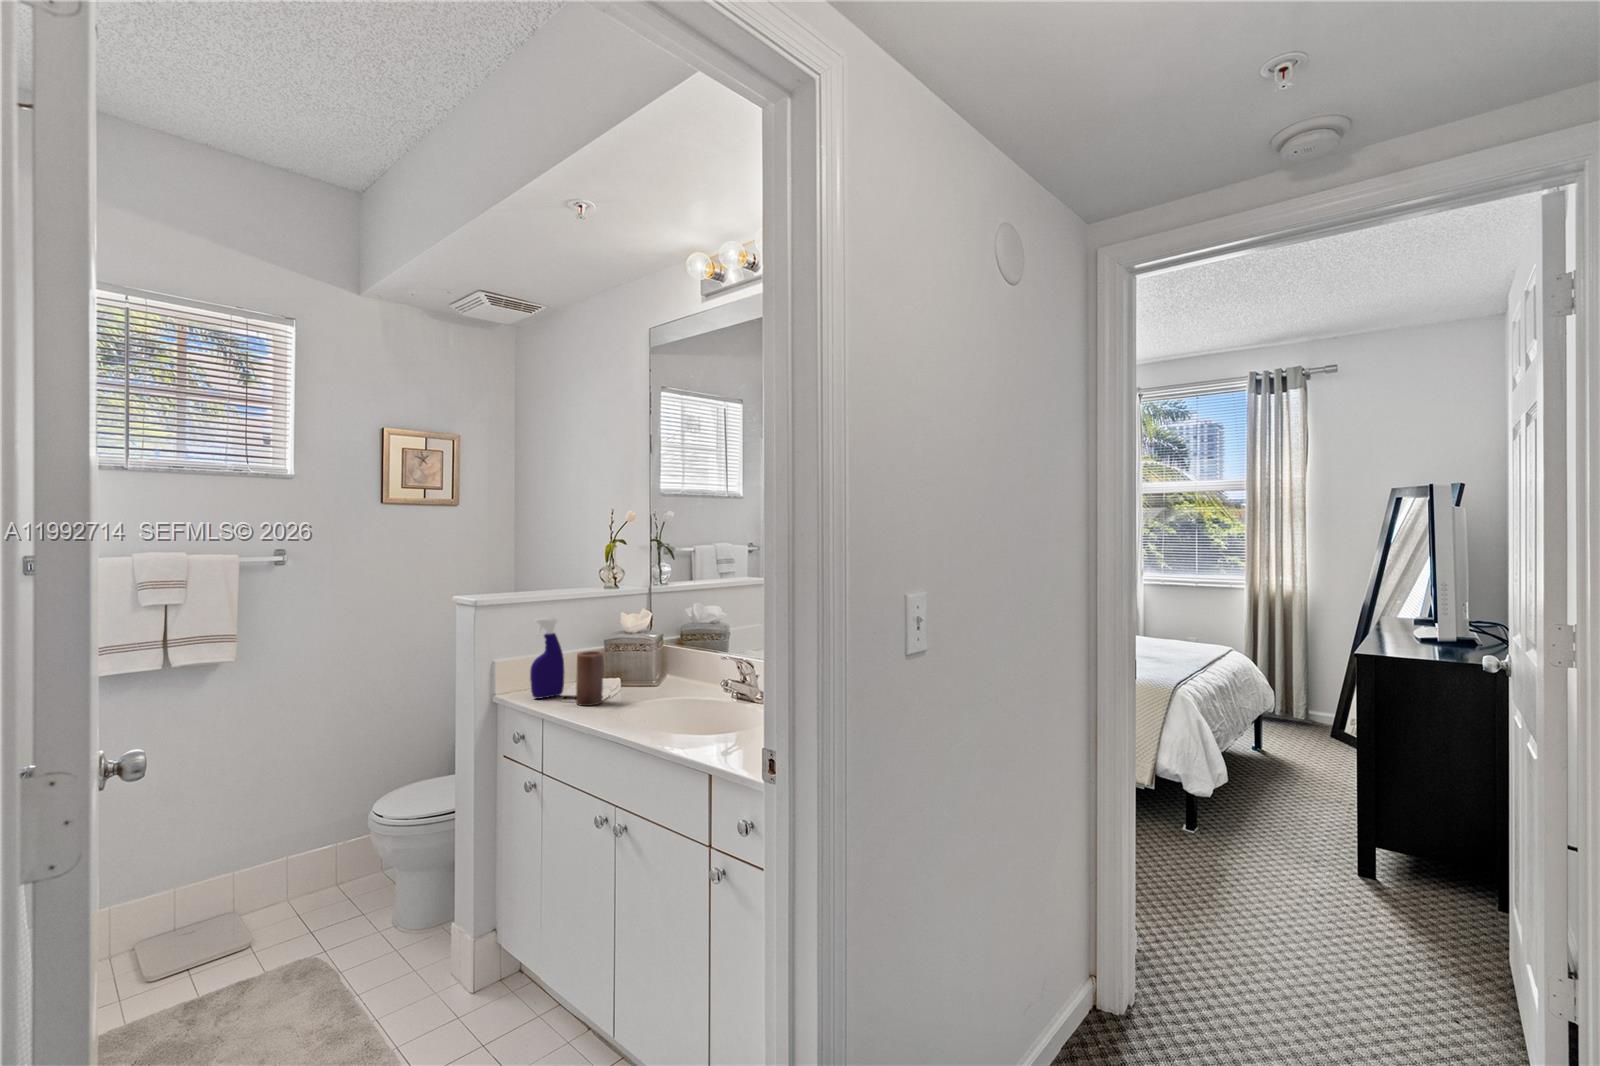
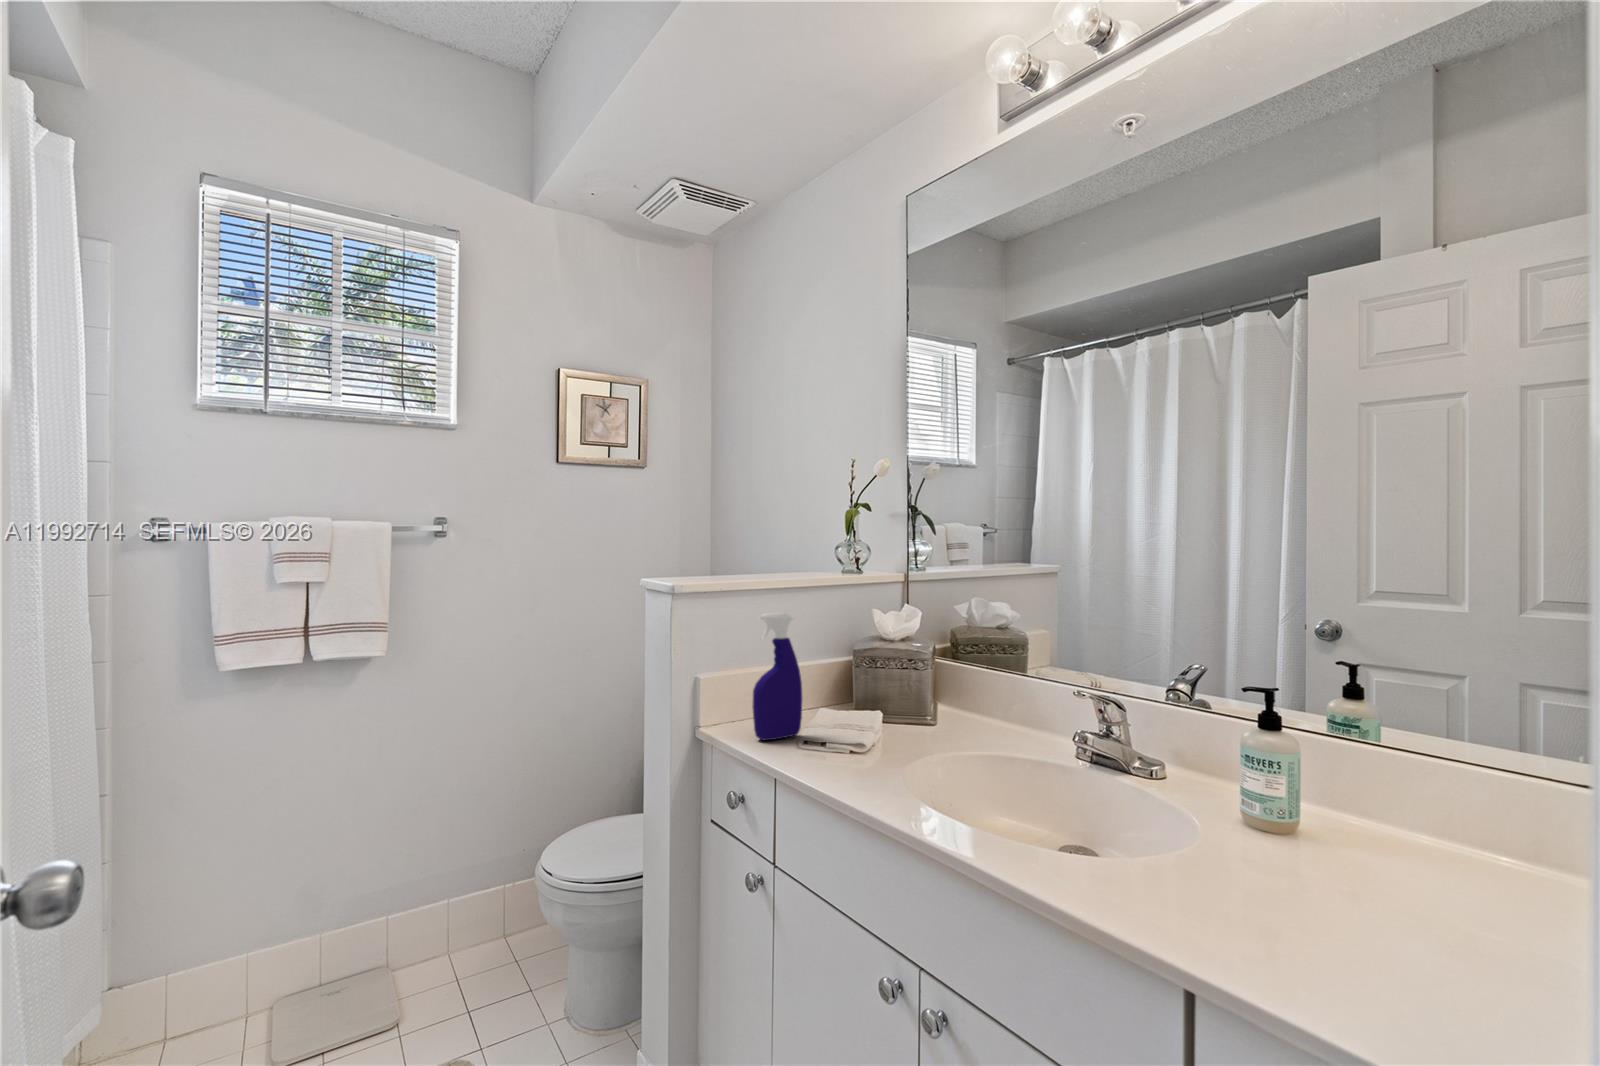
candle: present [576,651,603,706] -> none [826,669,868,761]

